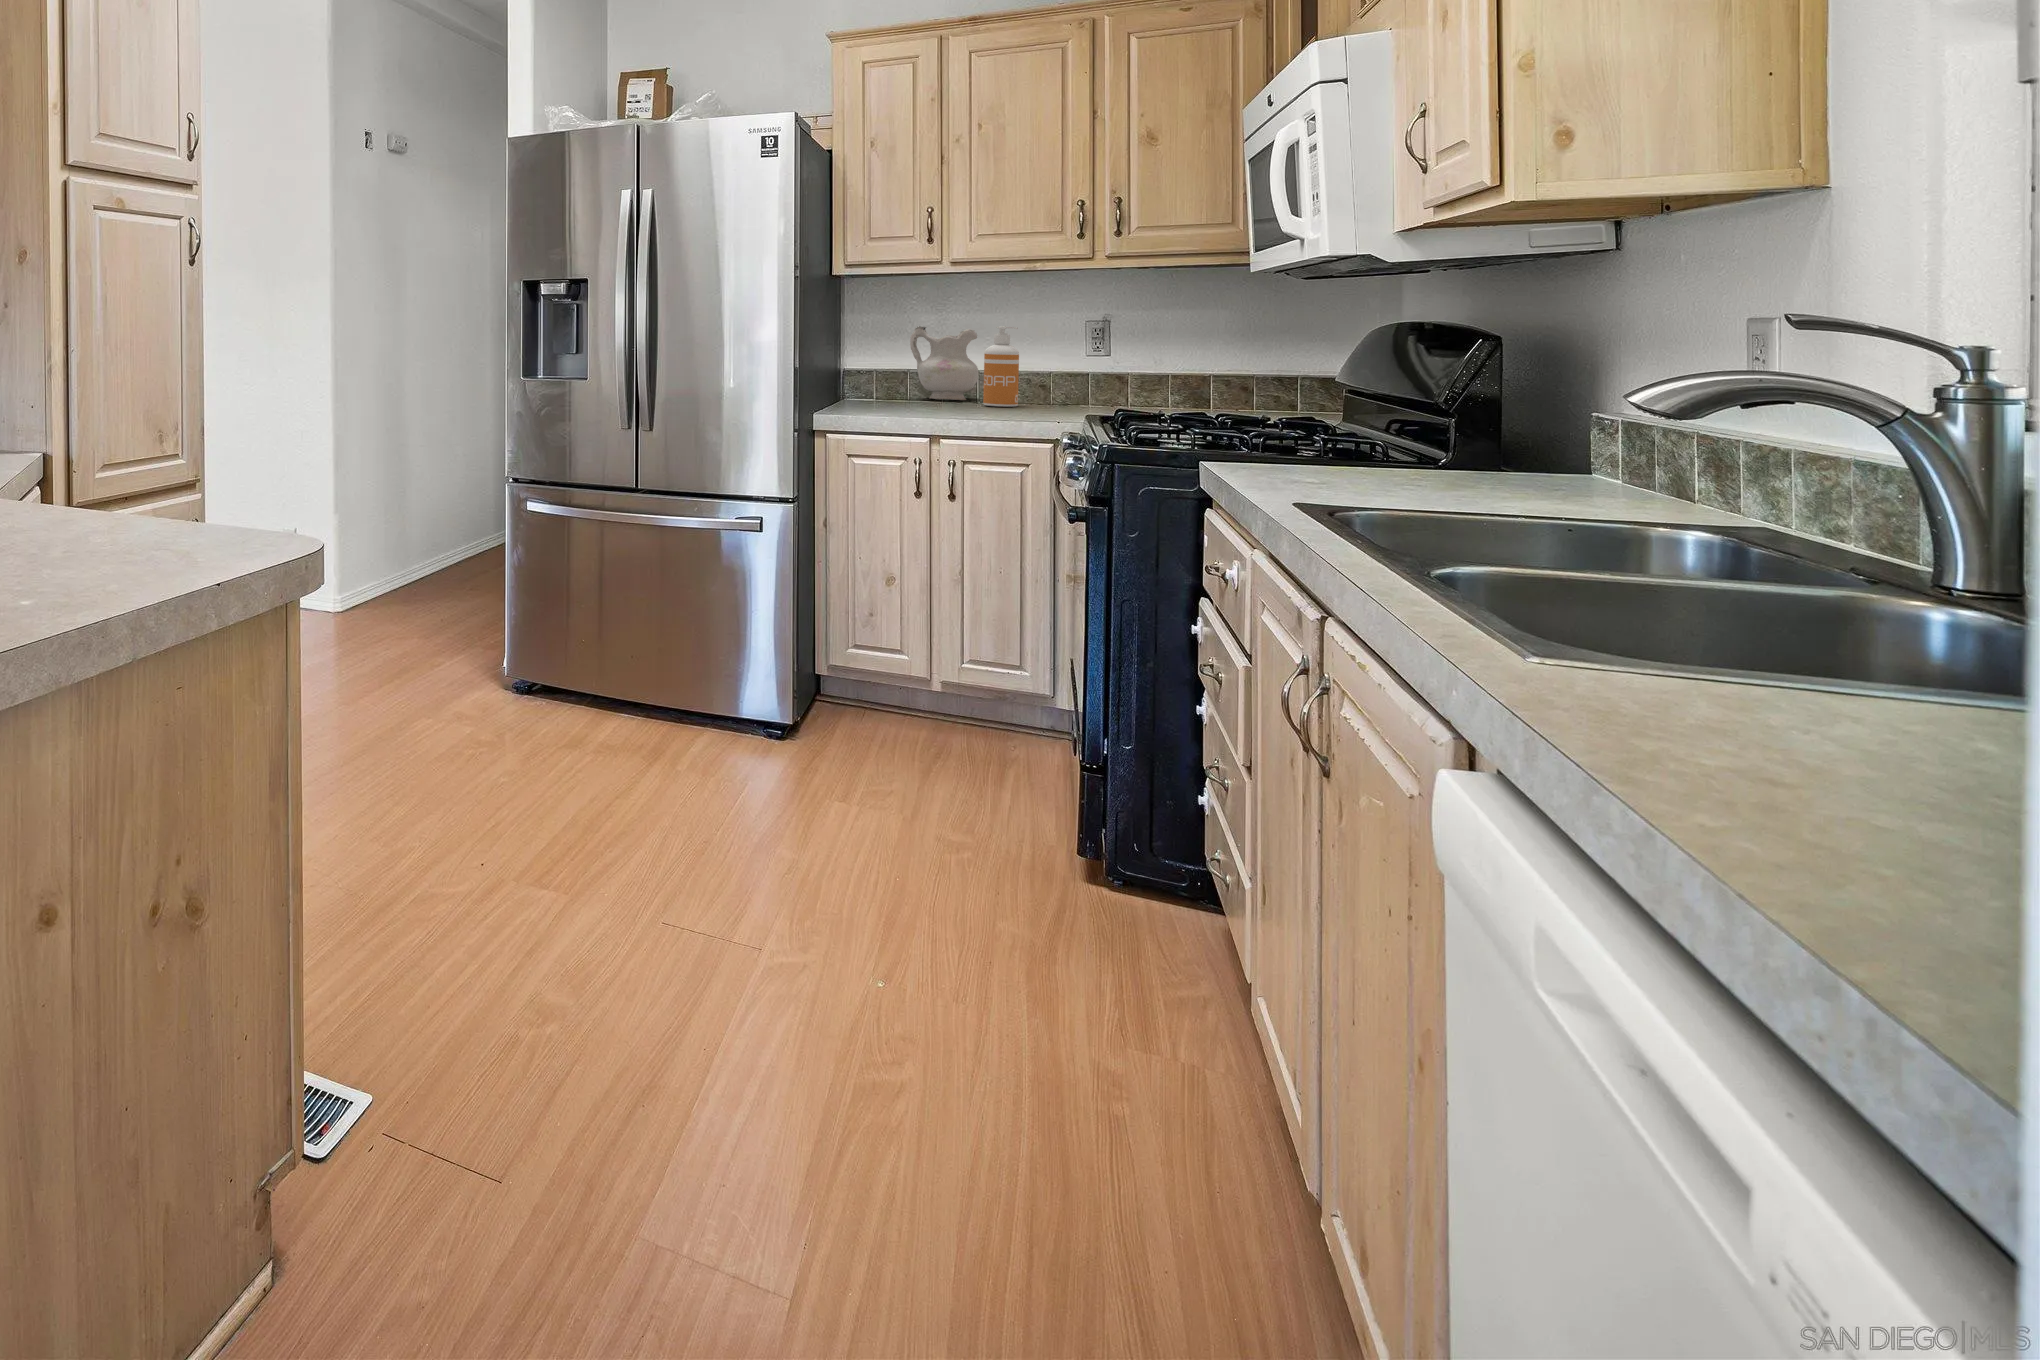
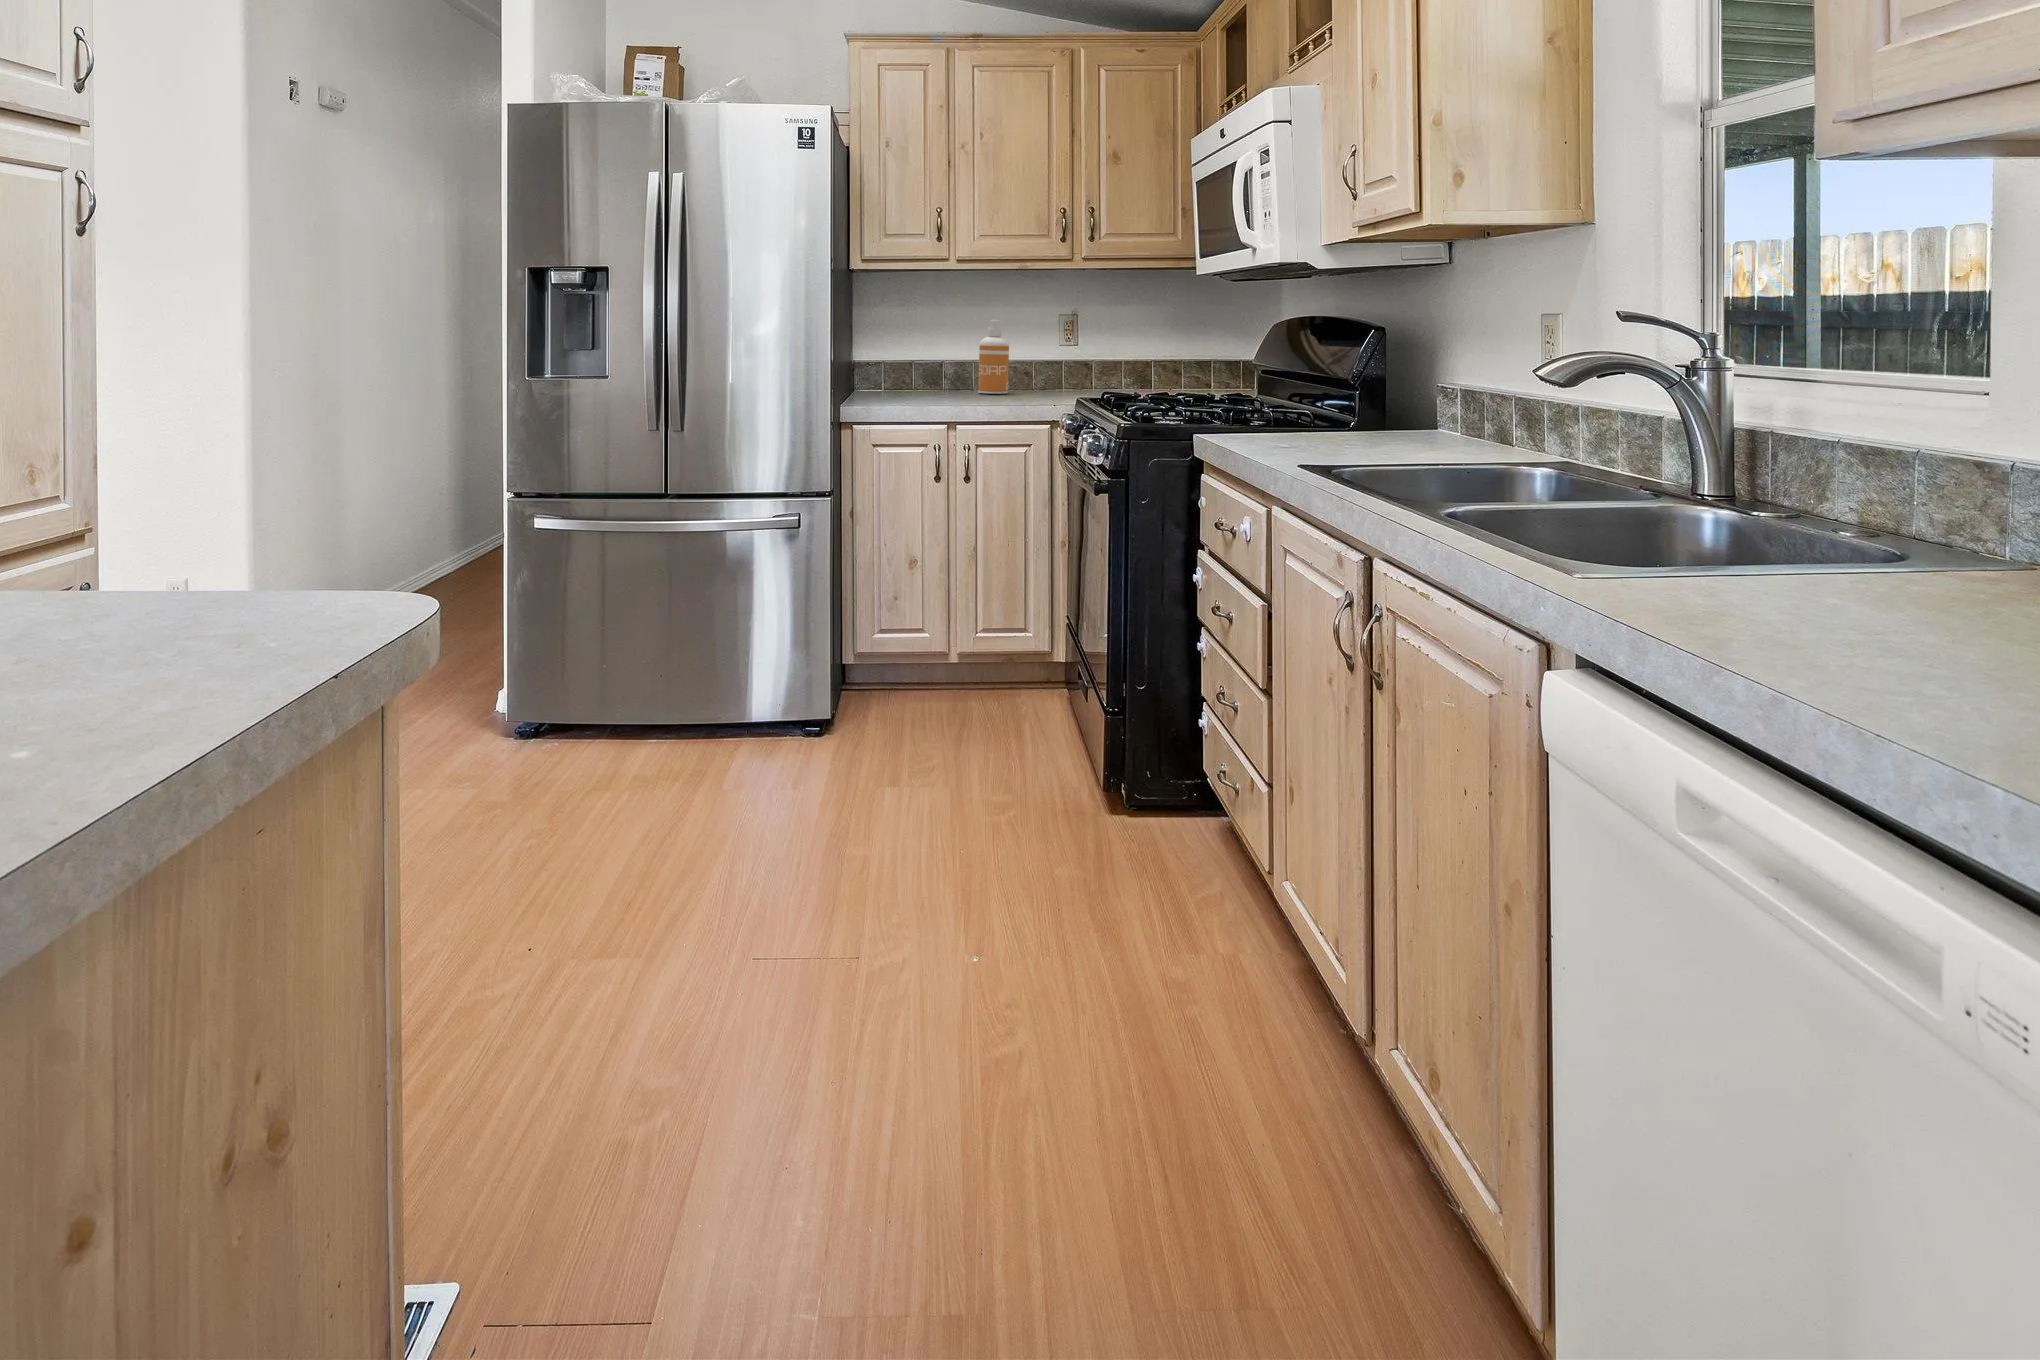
ceramic pitcher: present [910,326,979,400] -> none [909,319,969,389]

